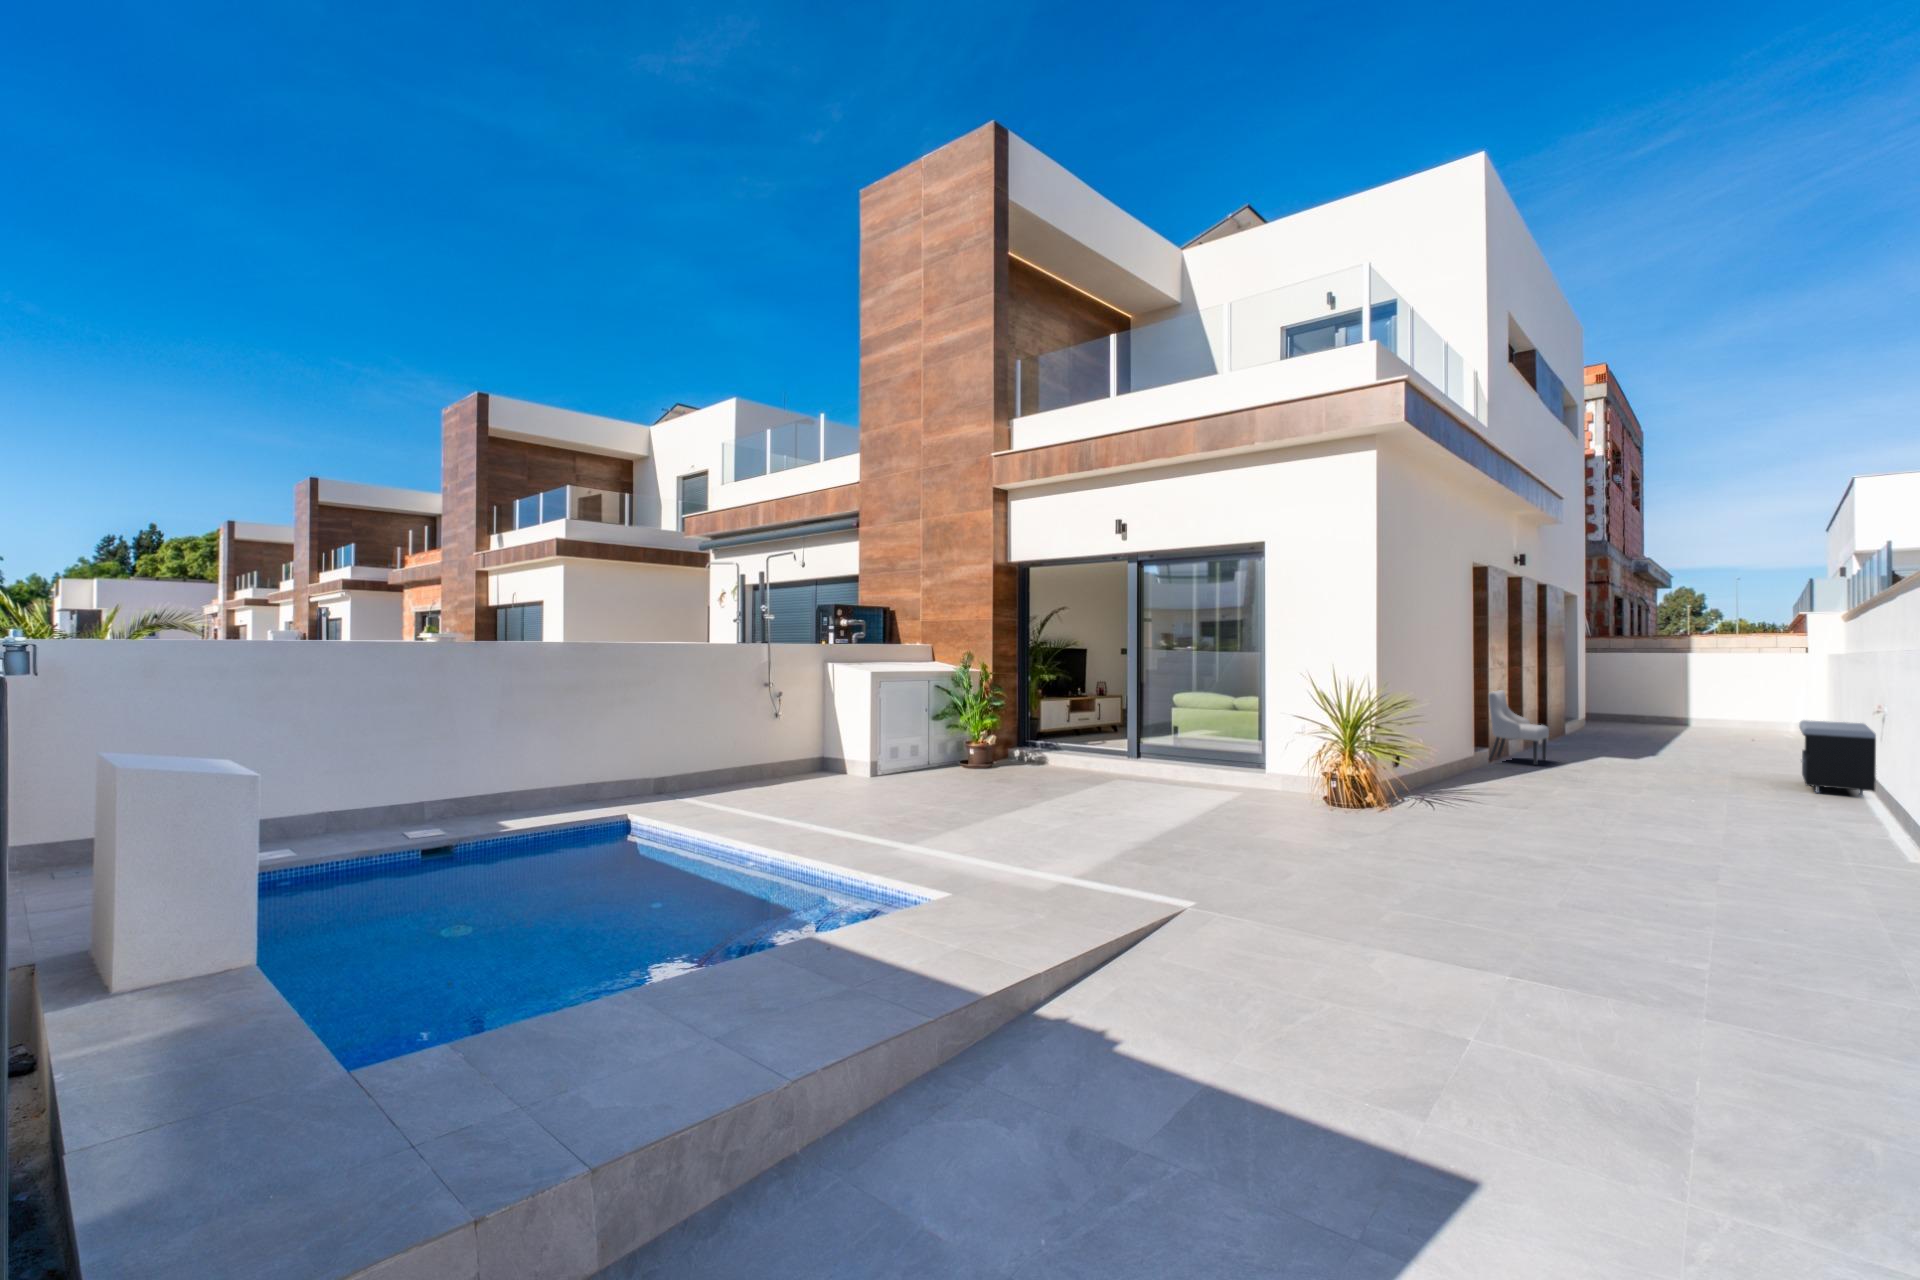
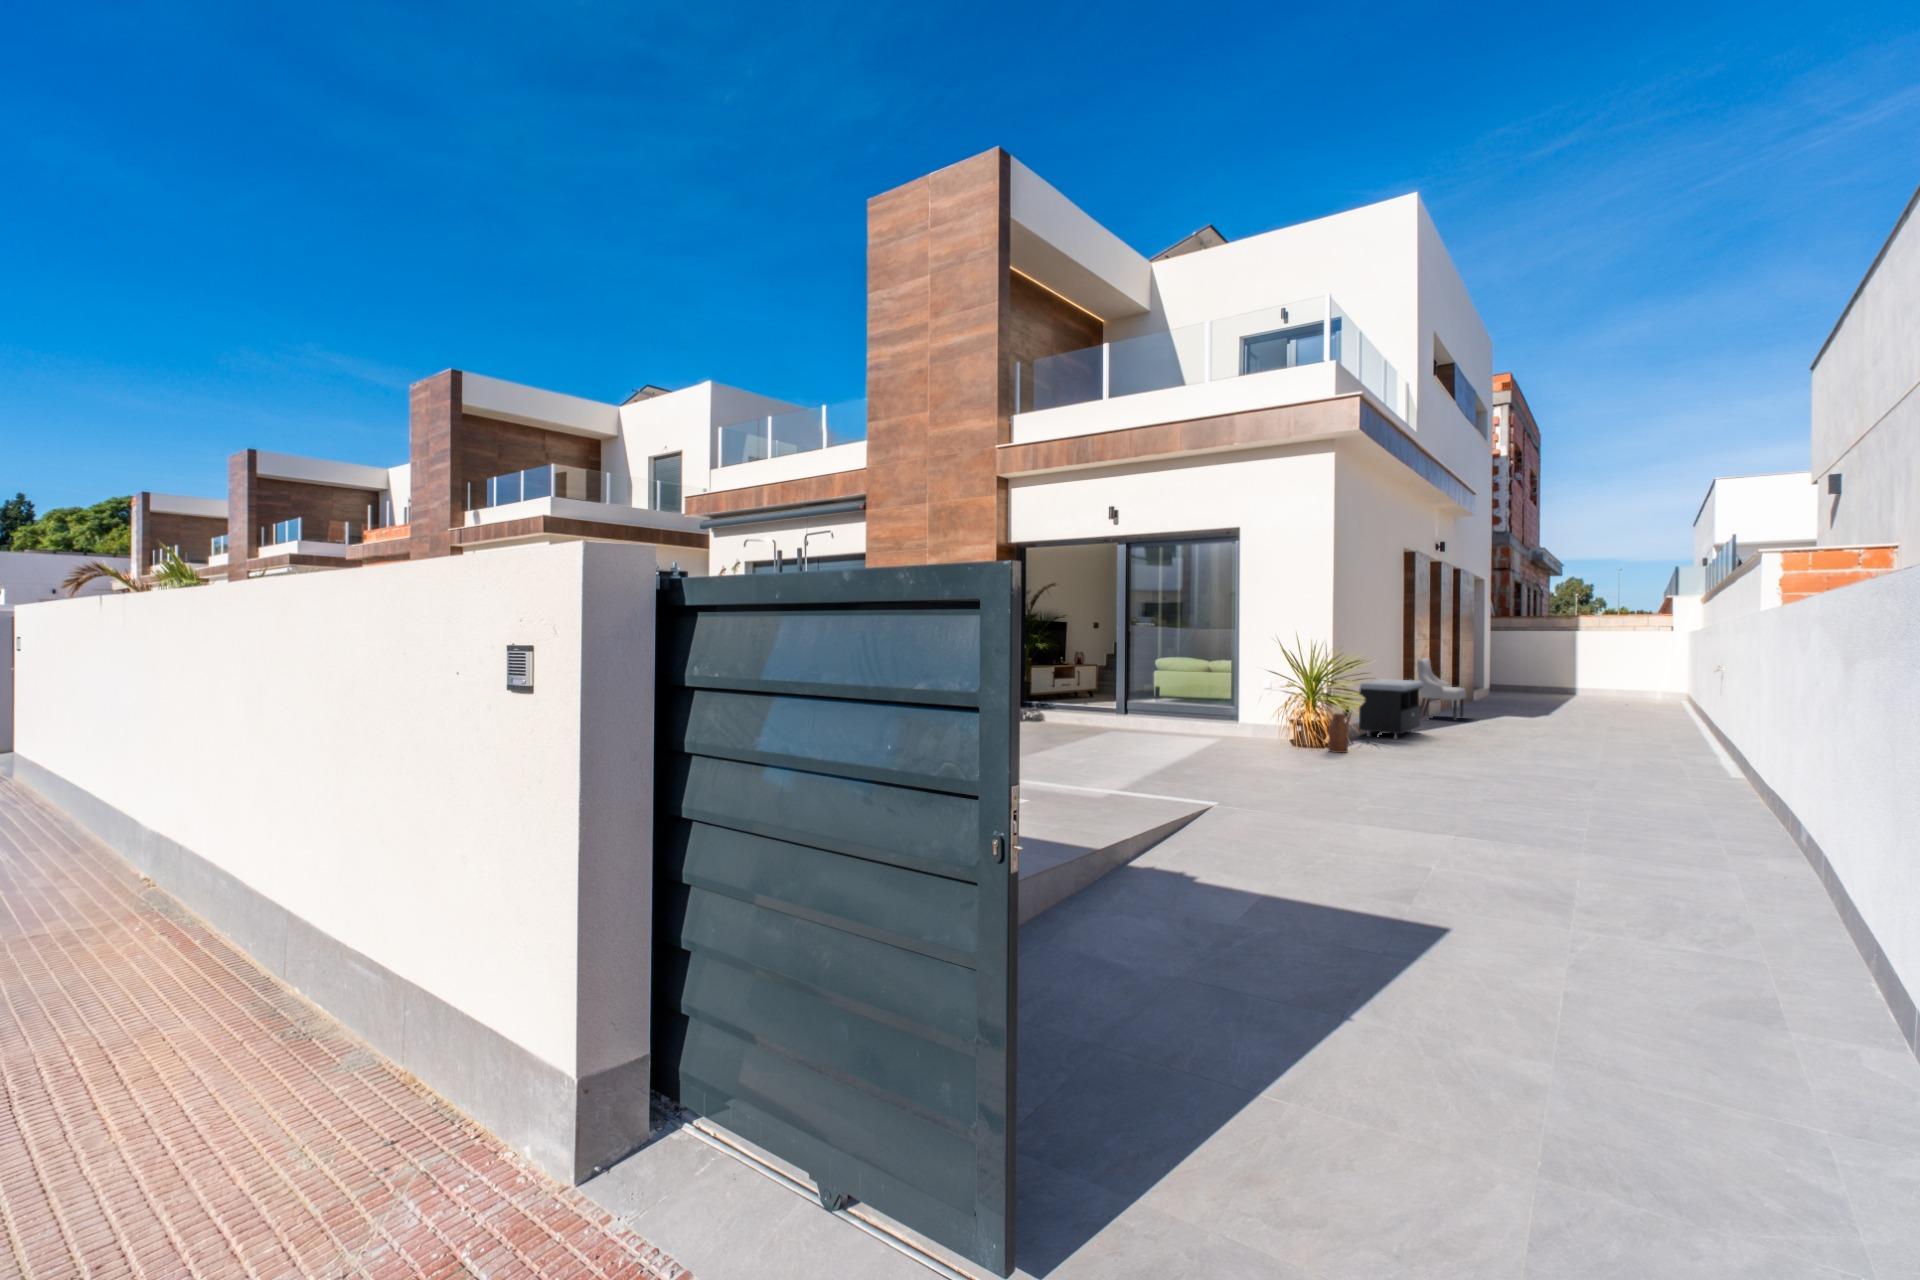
storage bench: present [1799,720,1876,797] -> present [1359,679,1423,738]
watering can: none [1369,761,1398,811] -> present [1328,712,1352,753]

